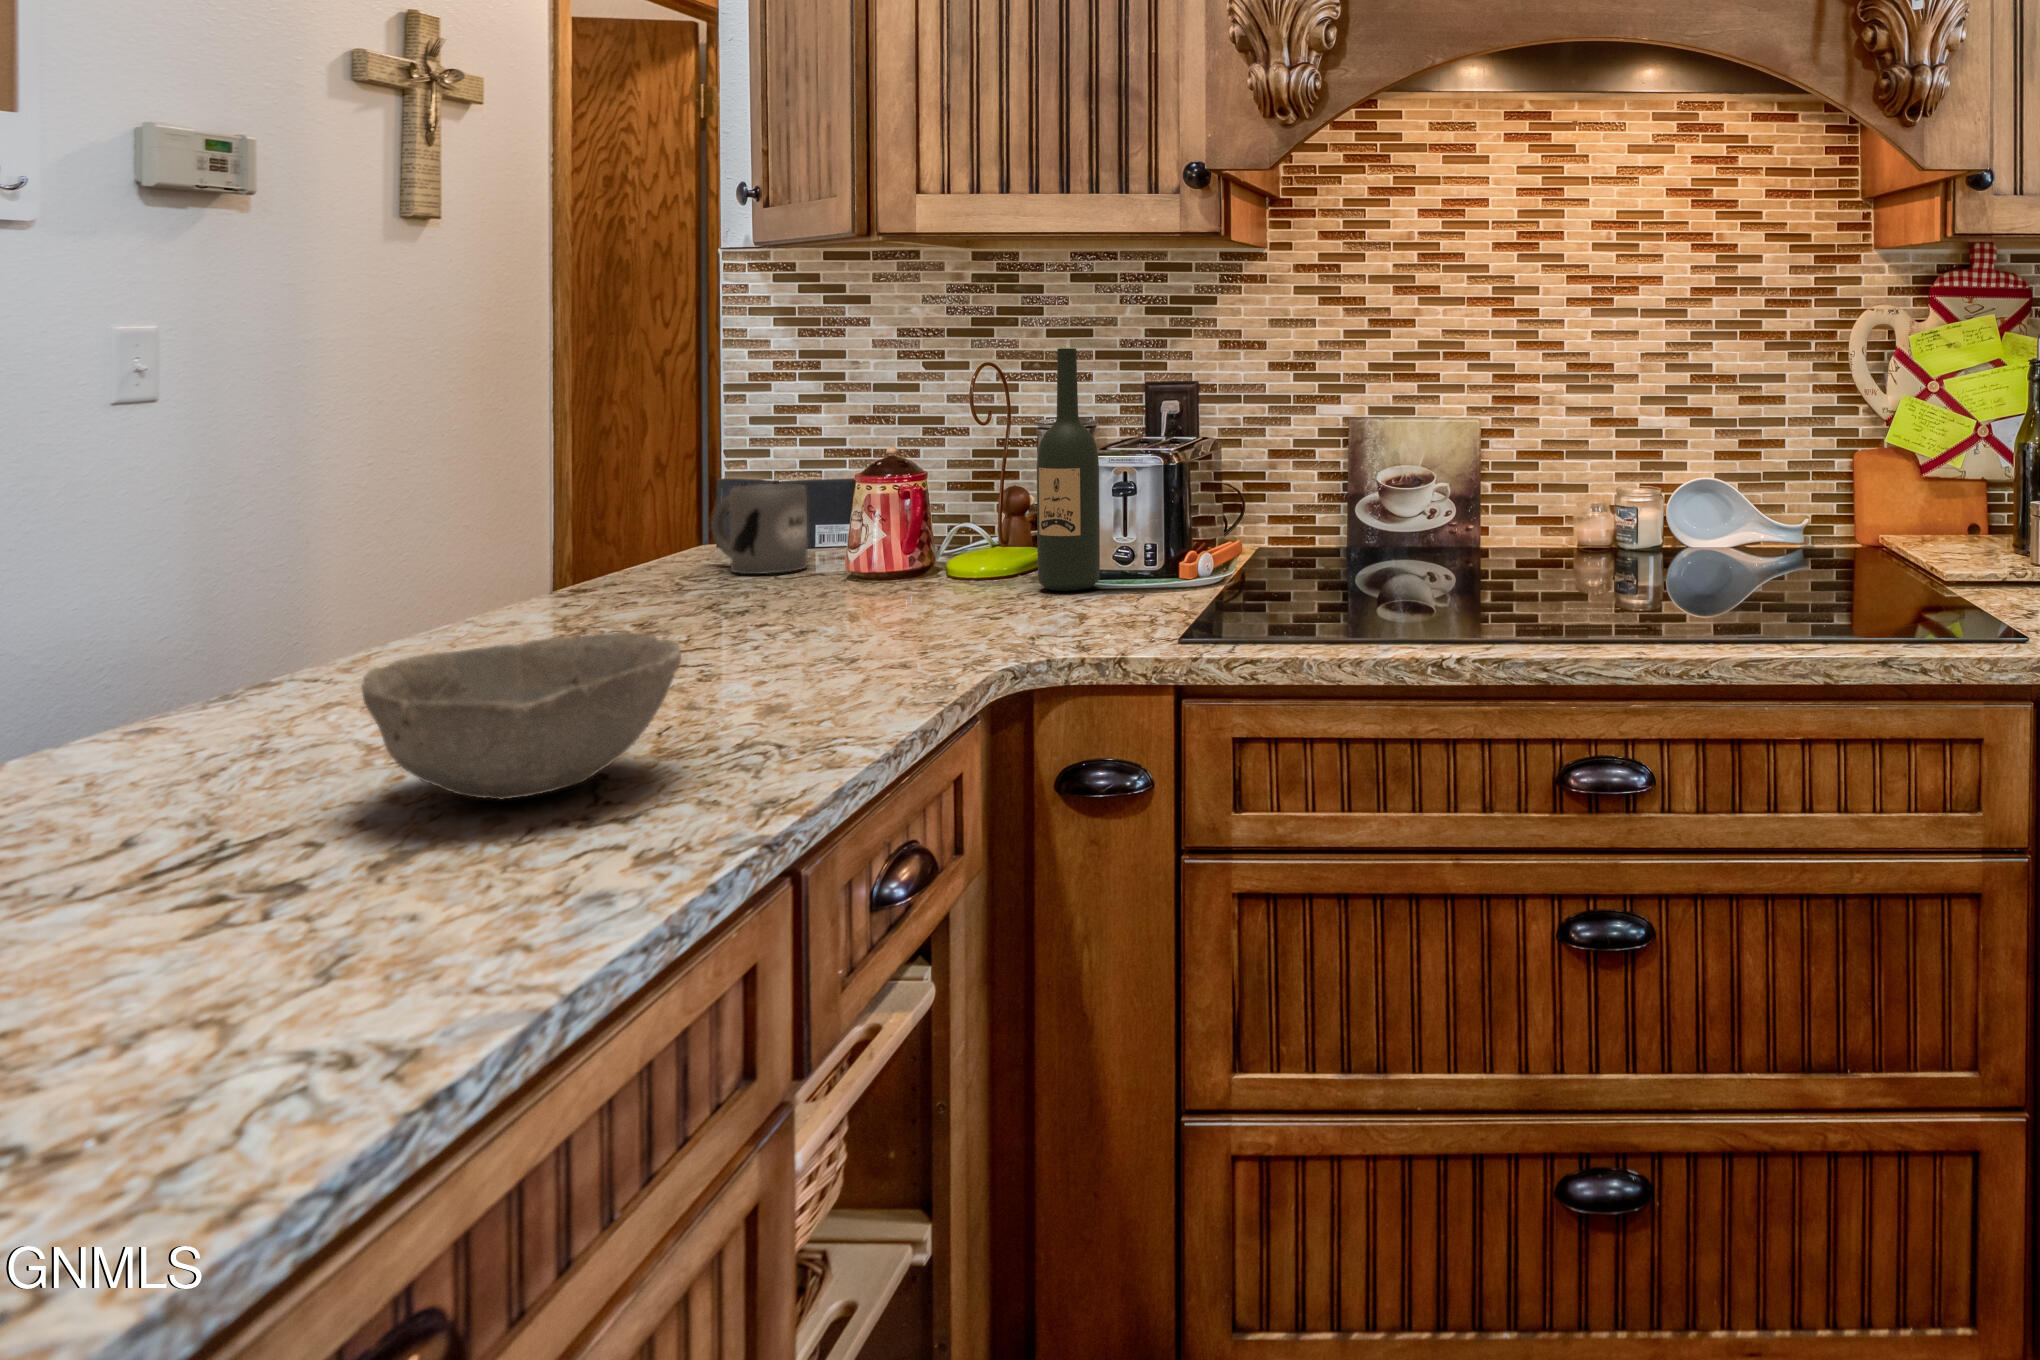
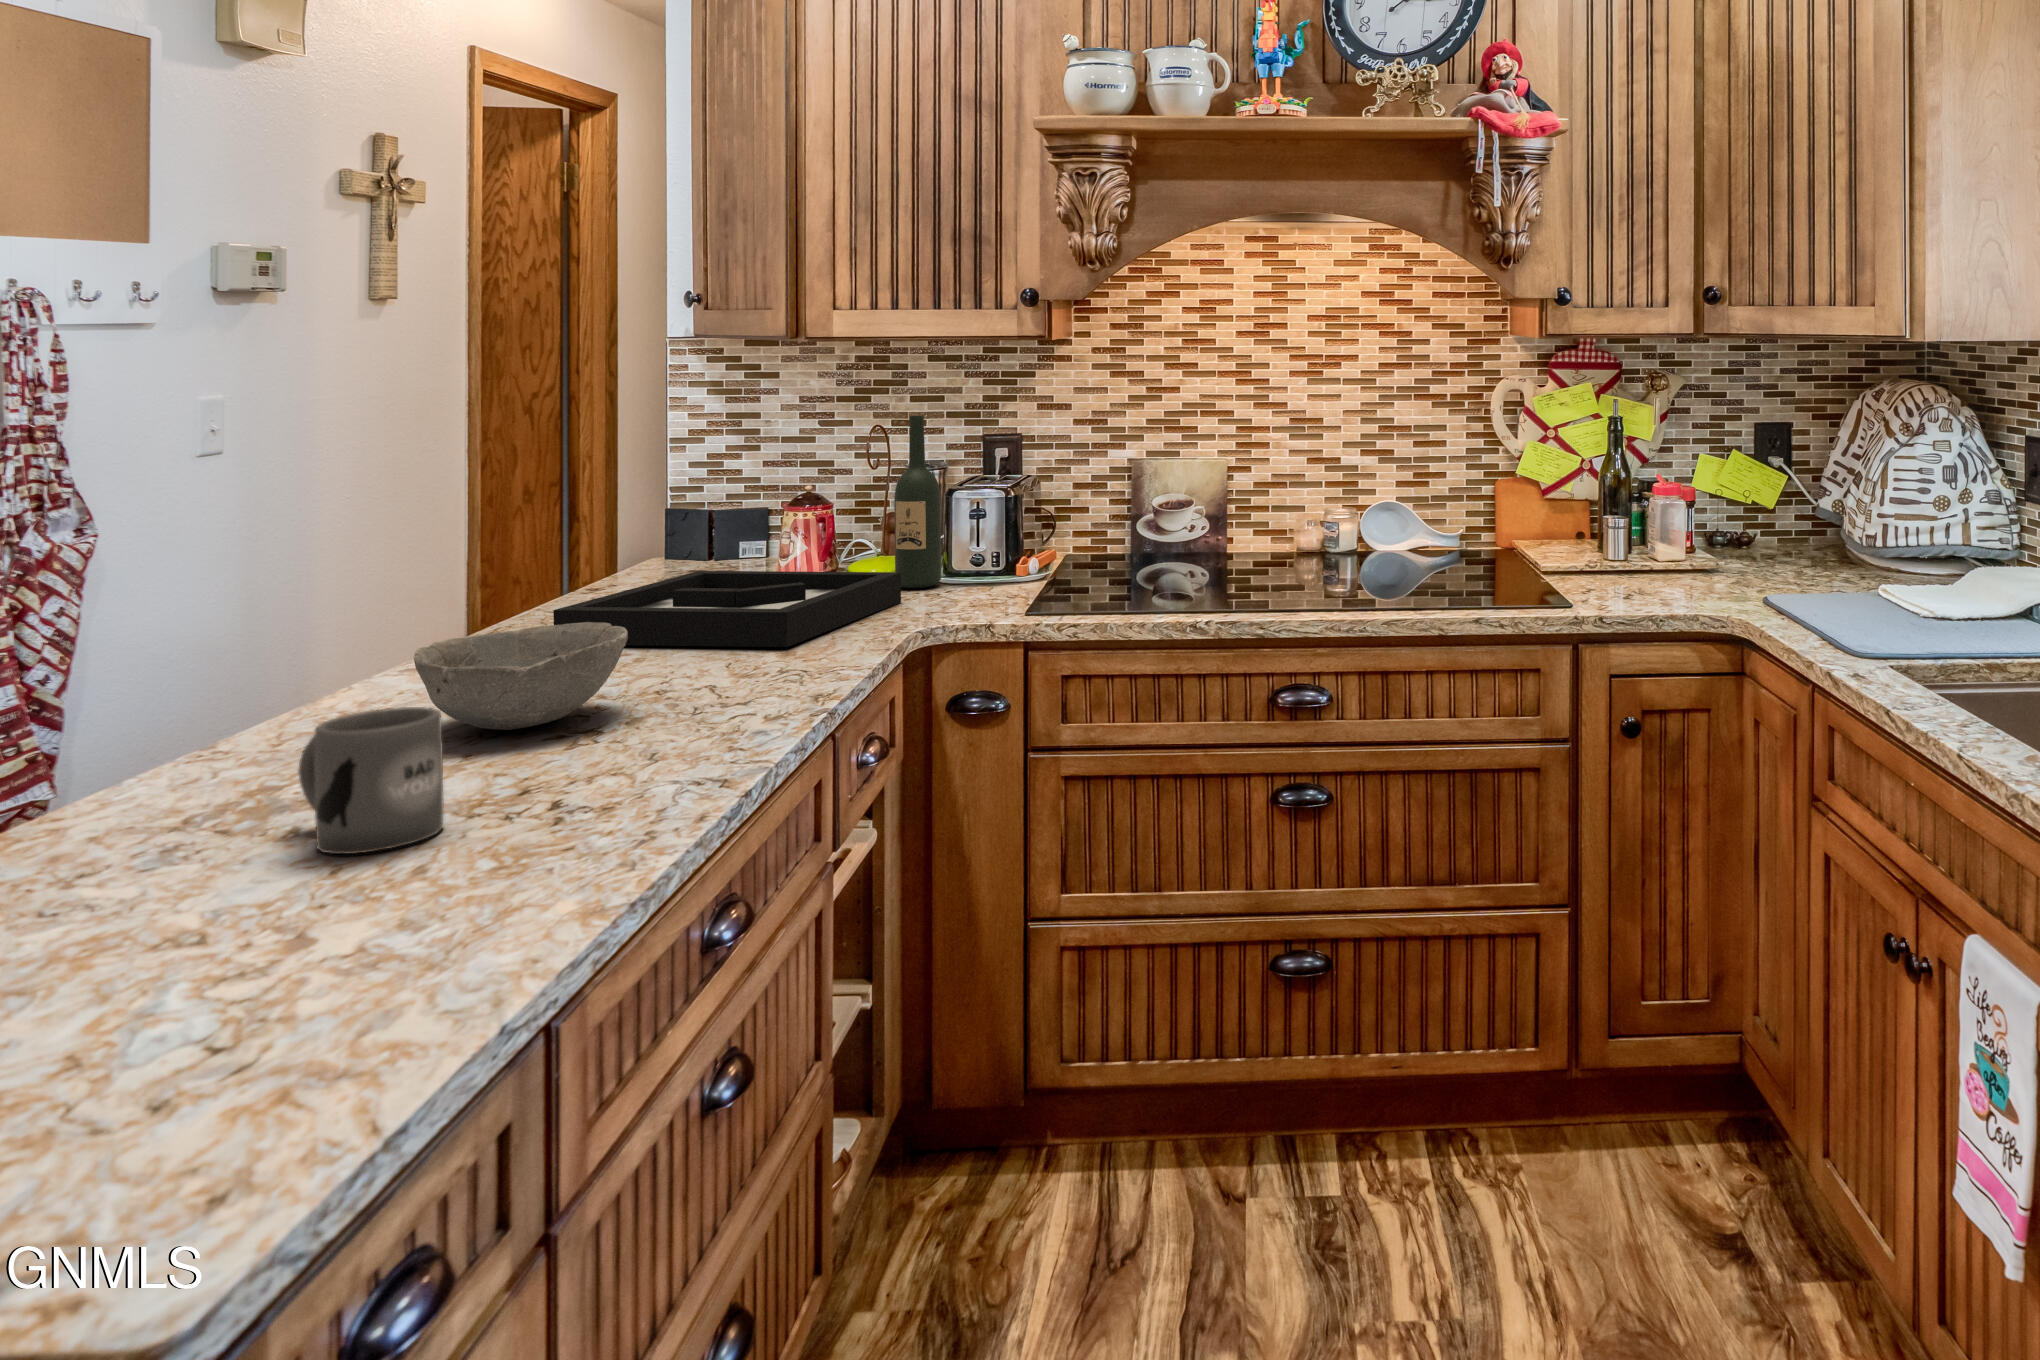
mug: present [711,484,808,574] -> present [299,707,444,854]
decorative tray: none [577,561,1051,674] -> present [553,571,901,647]

